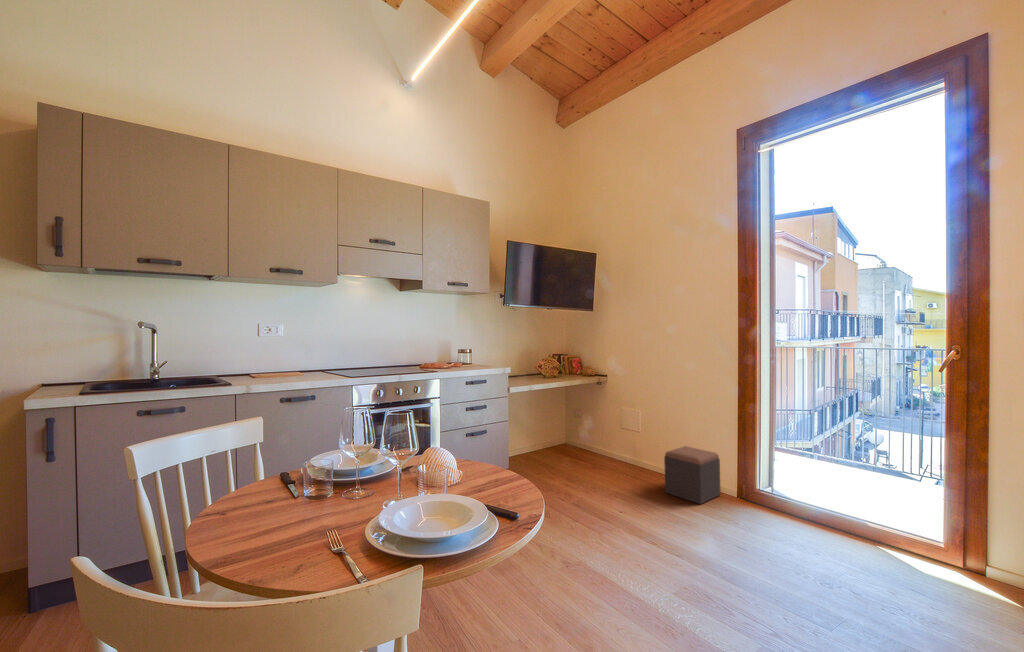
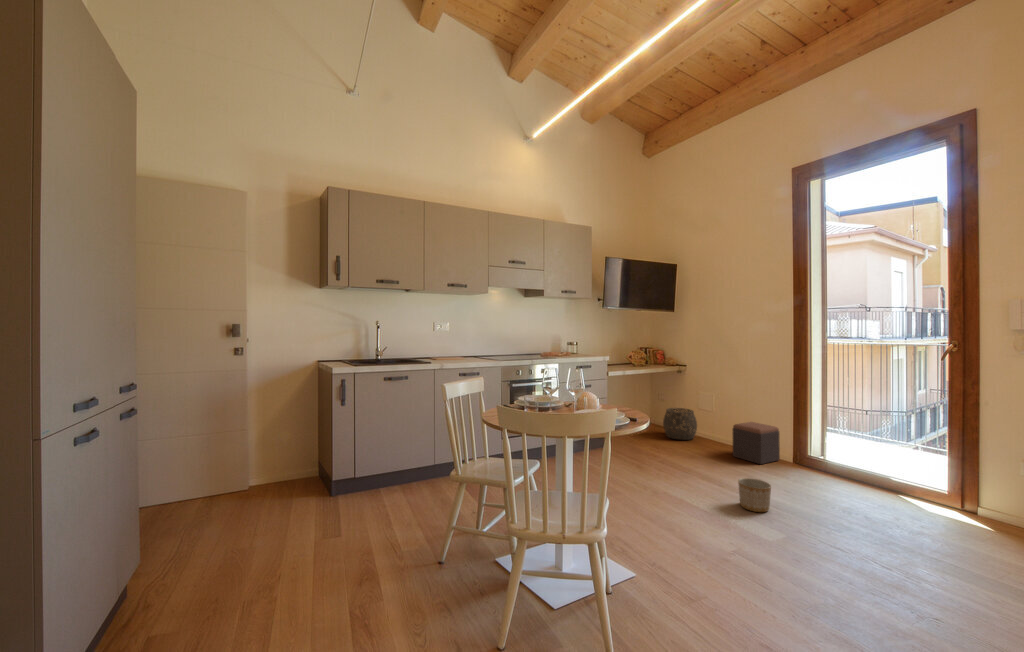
woven basket: none [580,429,621,470] -> present [663,408,697,440]
planter: none [686,547,733,606] -> present [738,478,771,512]

